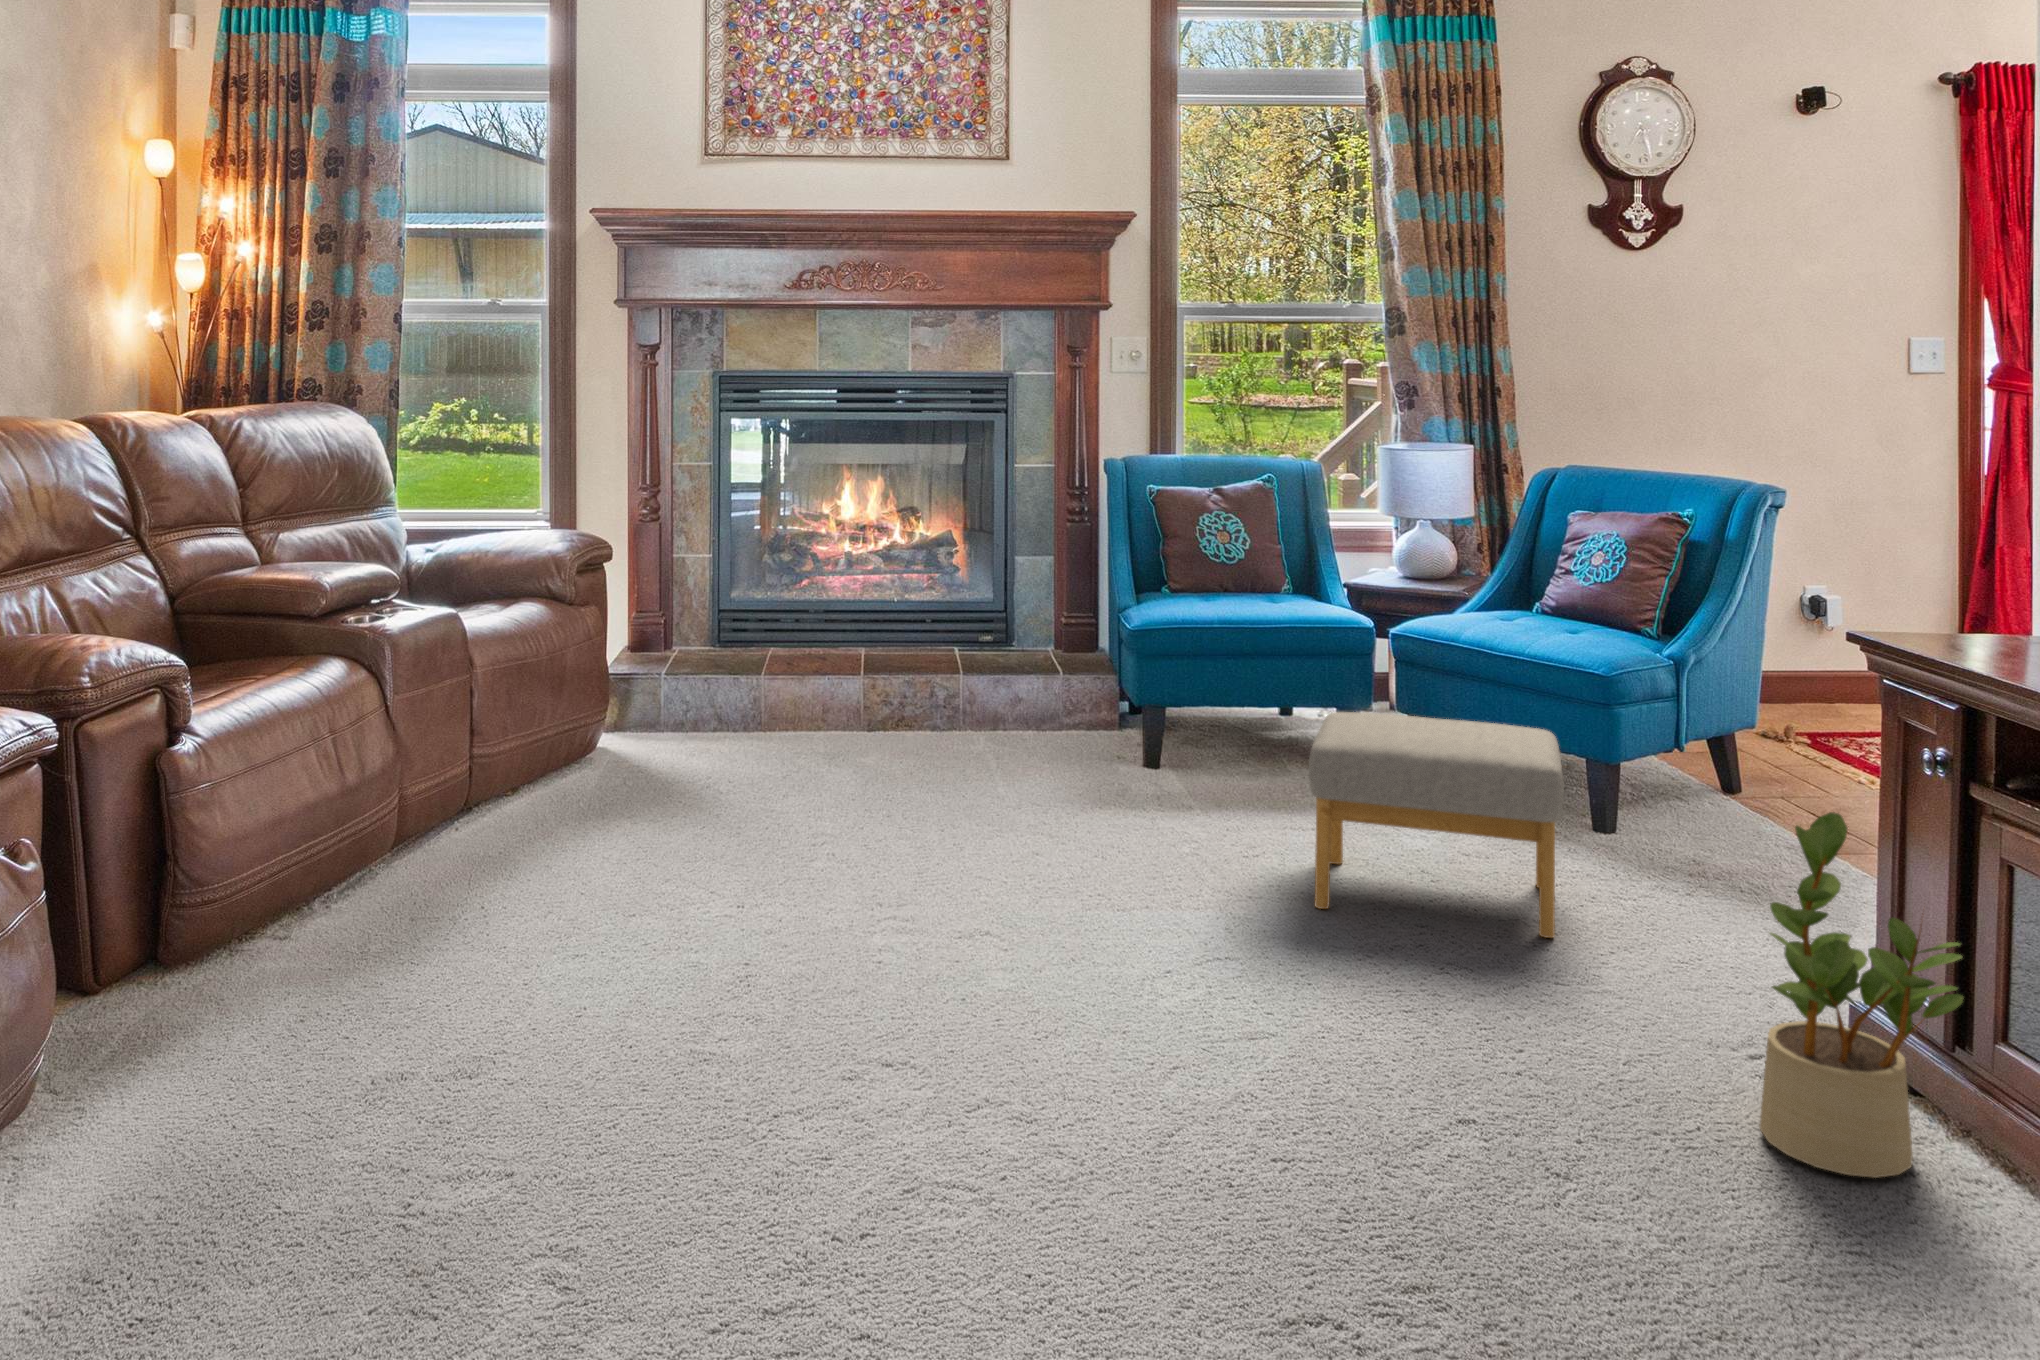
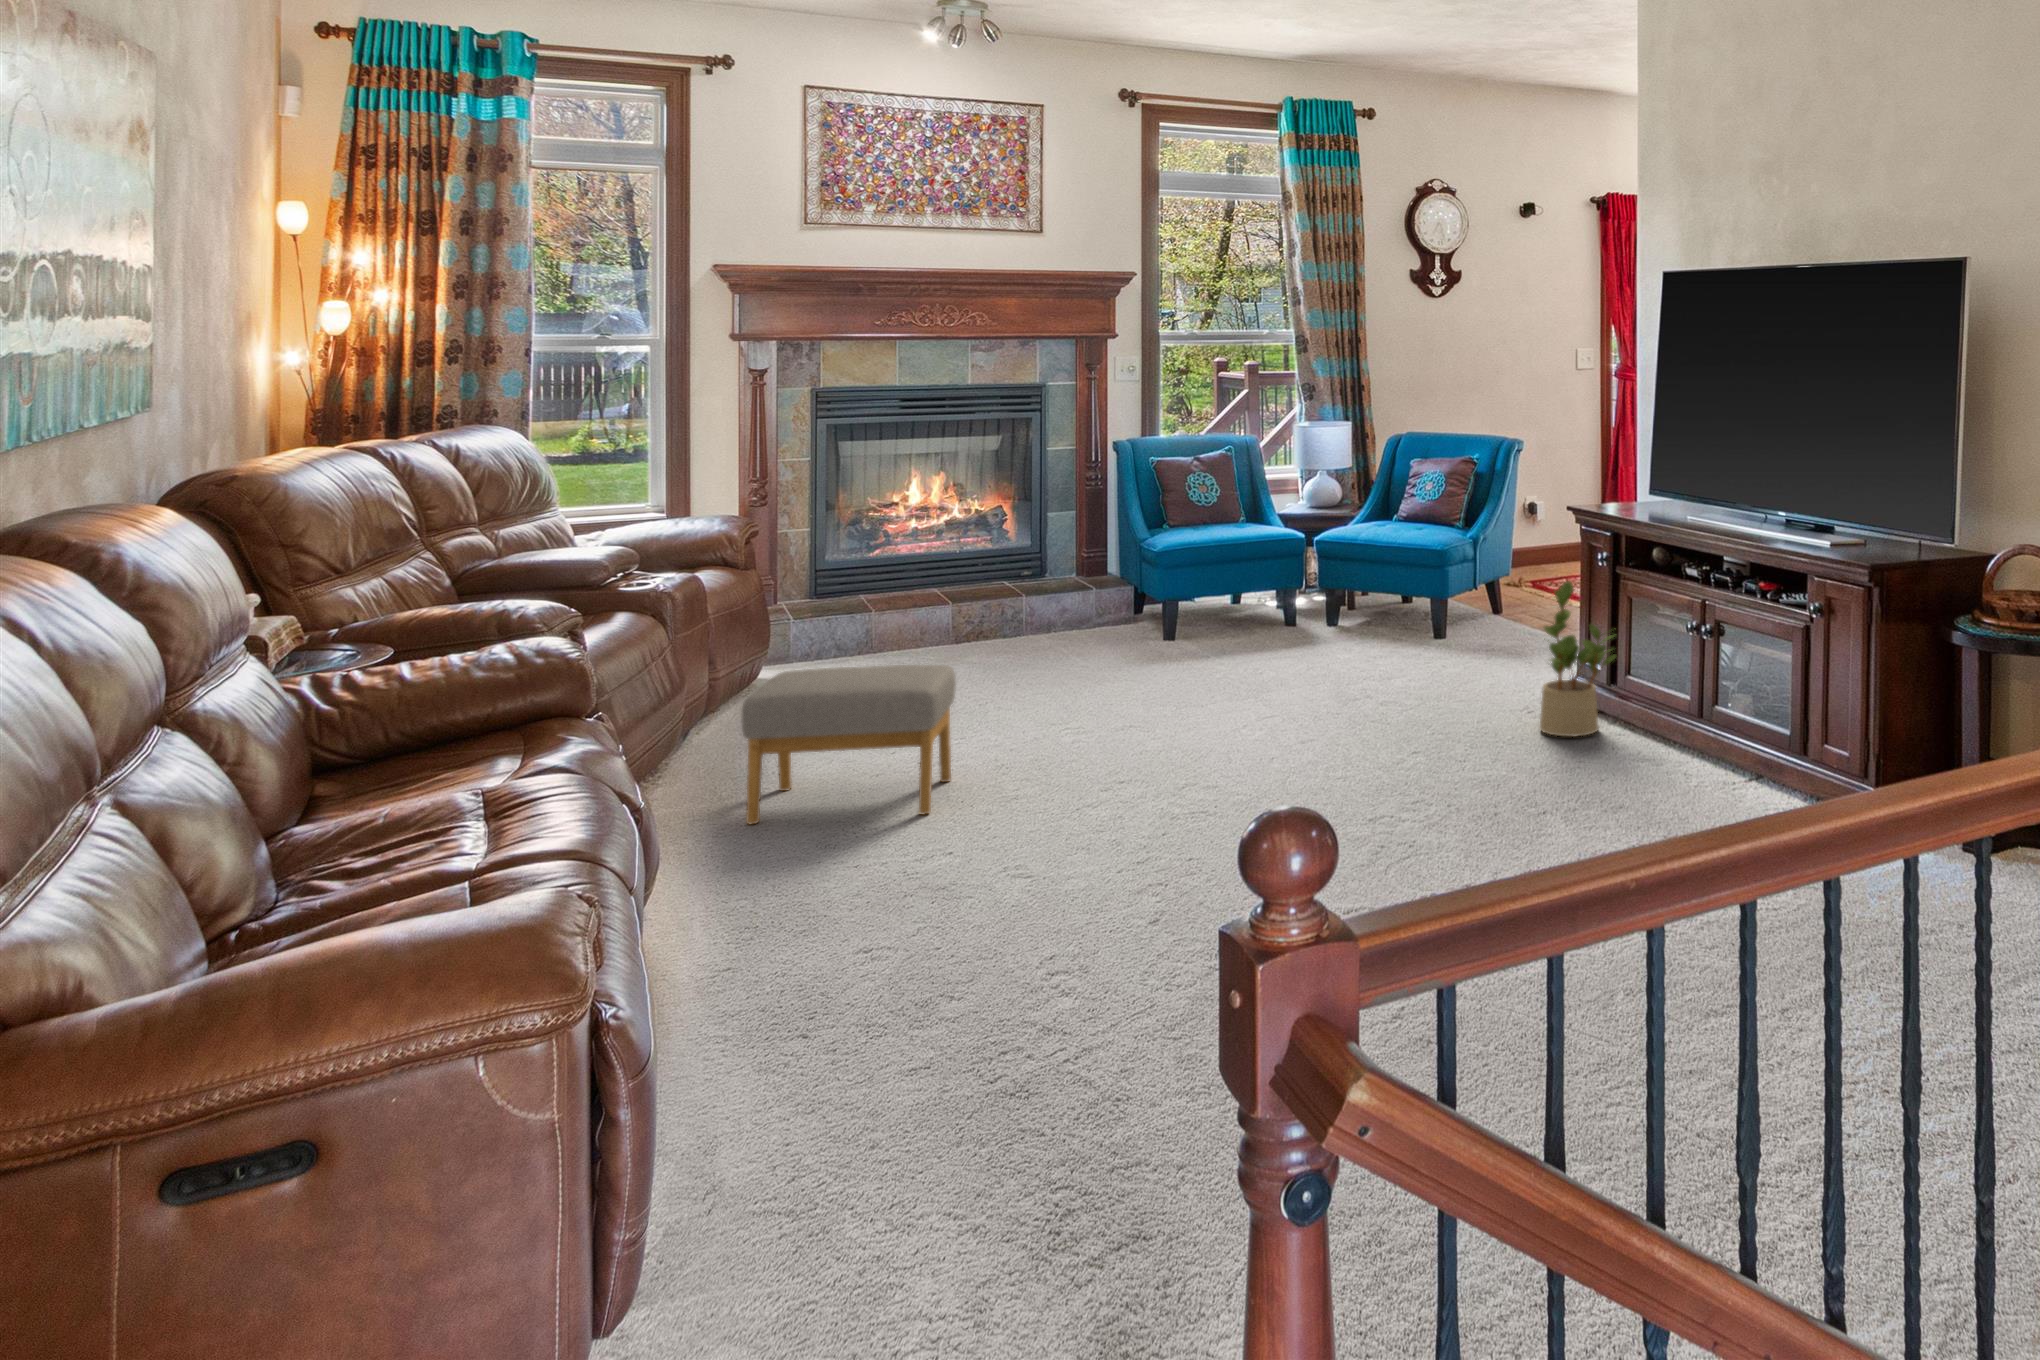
footstool: present [1309,712,1564,938] -> present [741,665,956,824]

